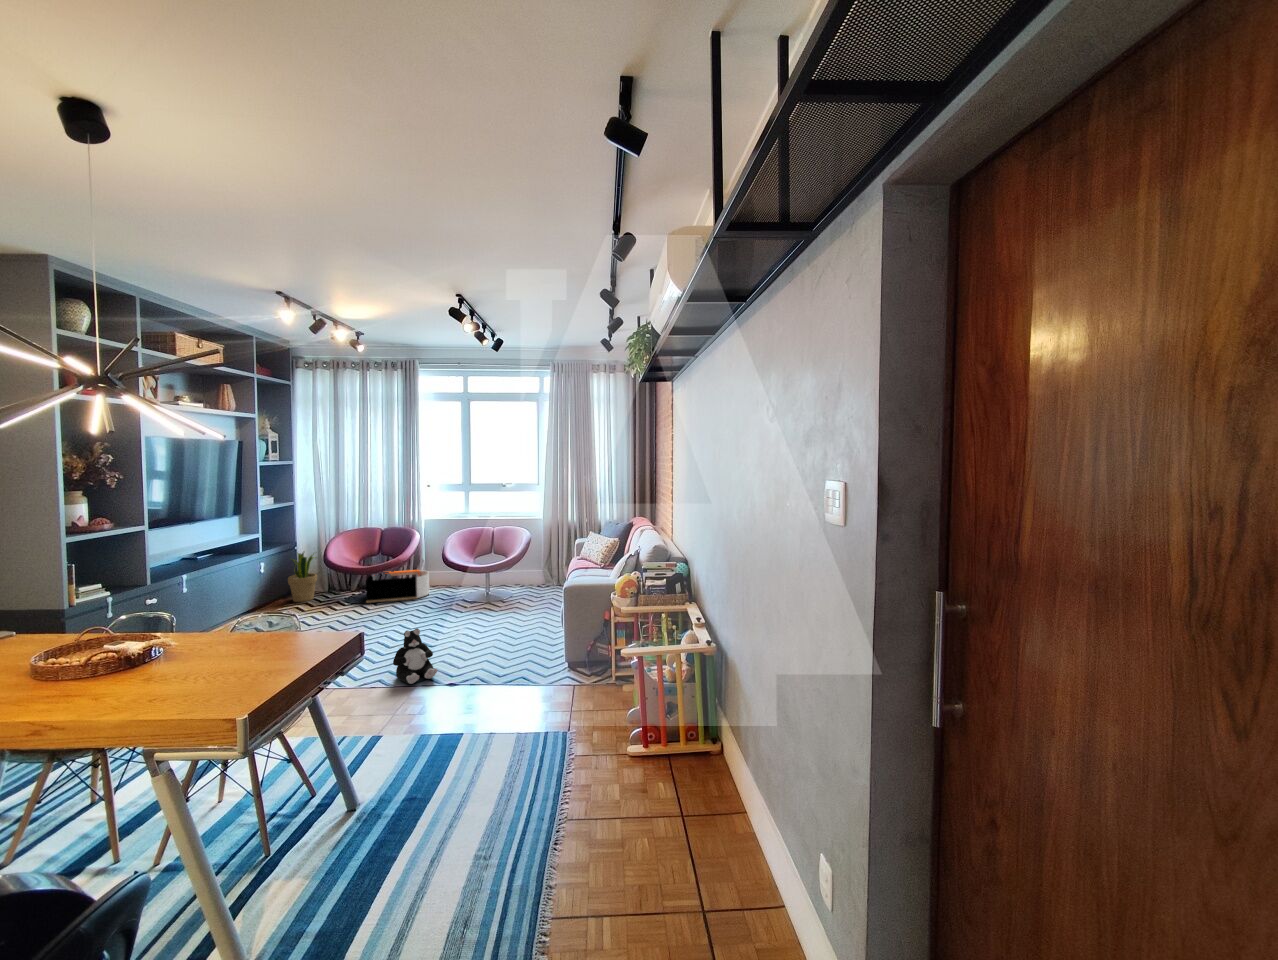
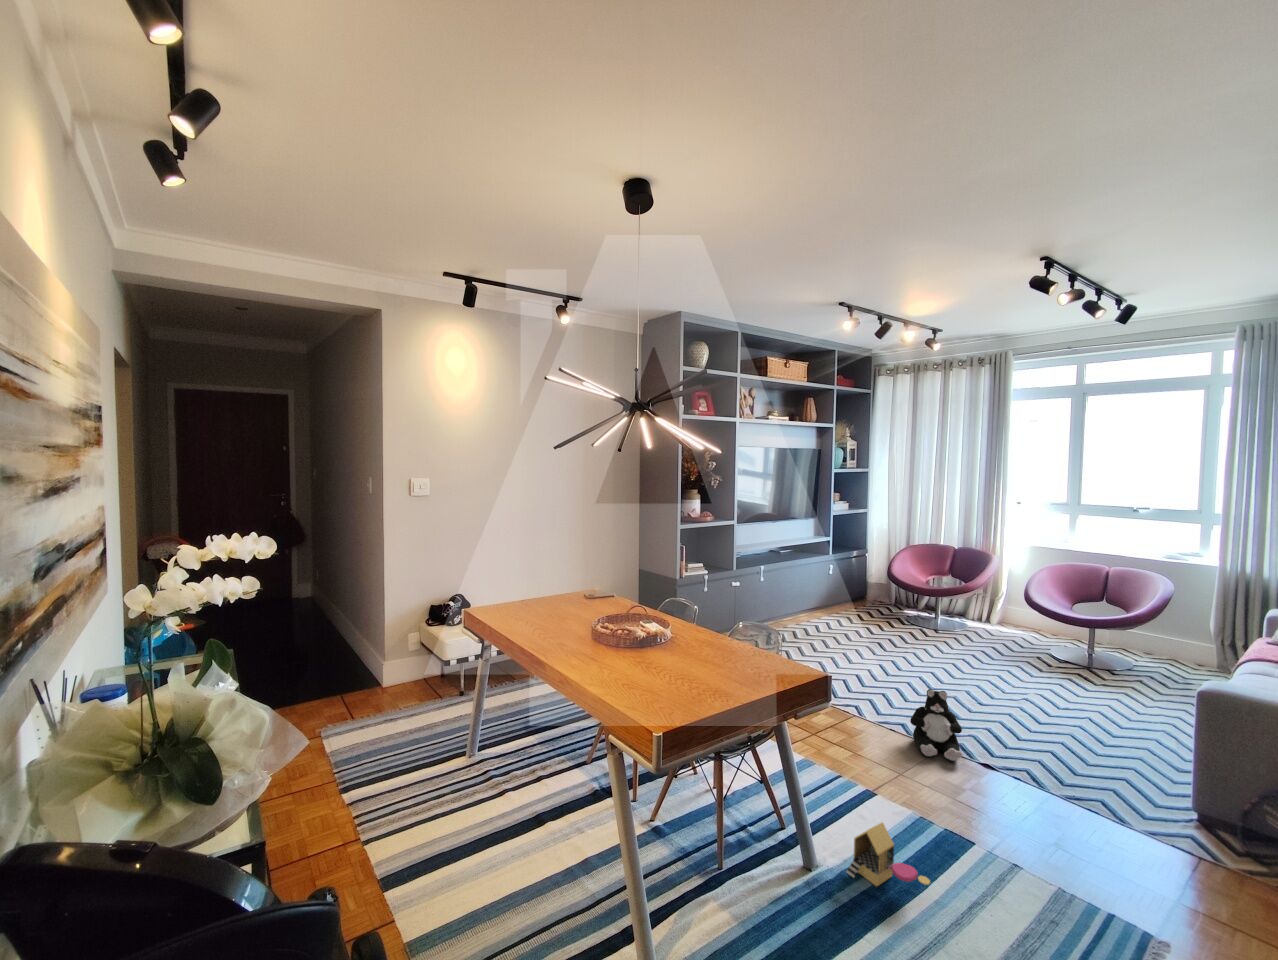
potted plant: present [288,553,317,602] -> none [852,561,881,612]
storage bin: present [365,570,430,603] -> none [921,599,1003,646]
toy house: none [388,731,455,788] -> present [847,823,930,886]

